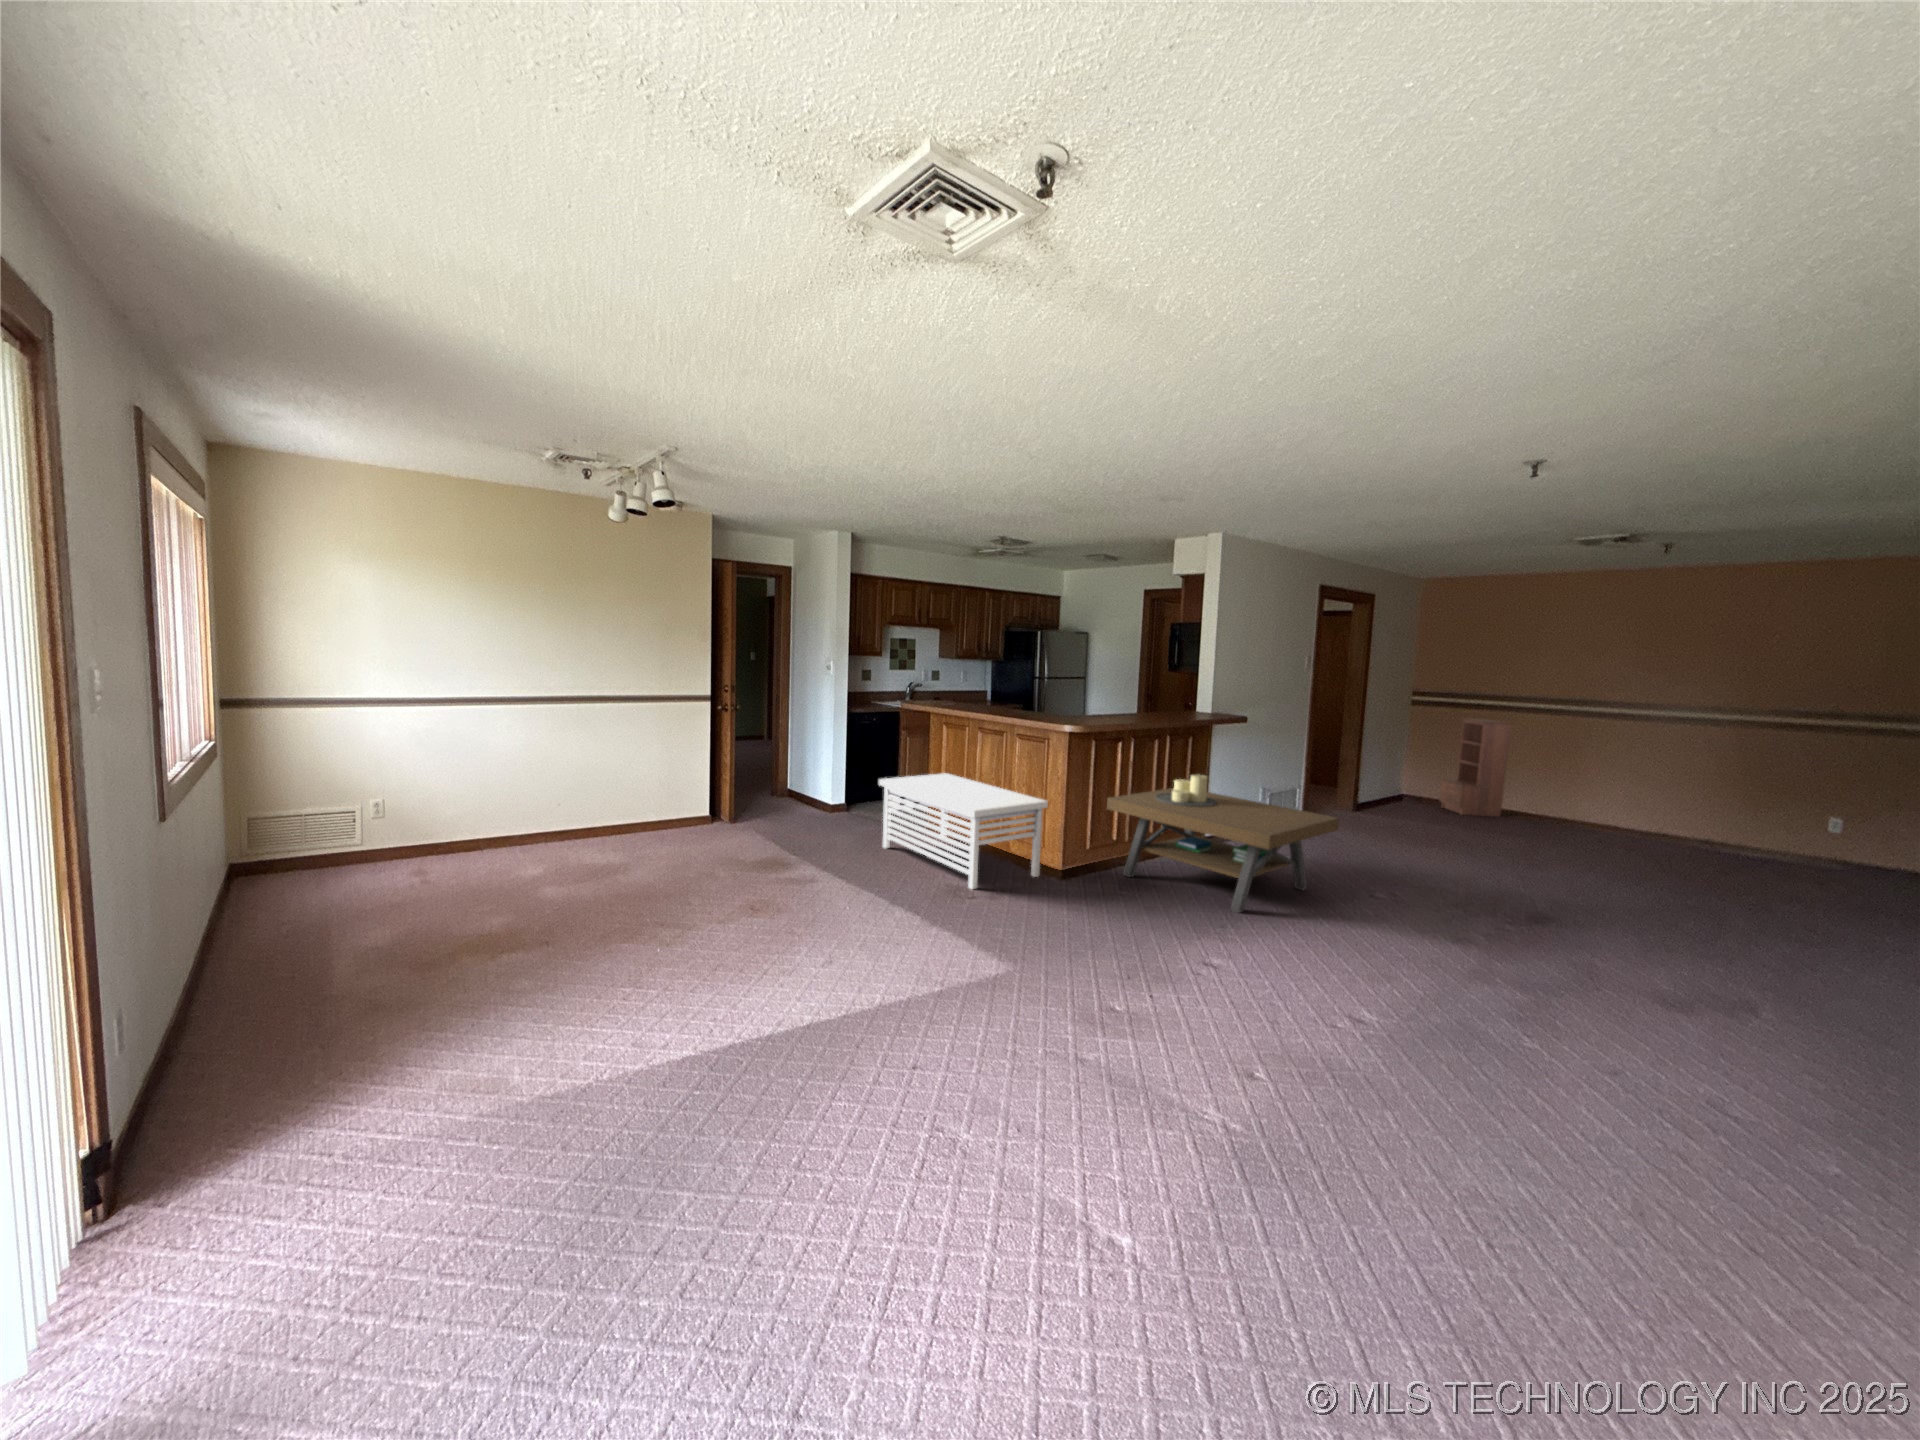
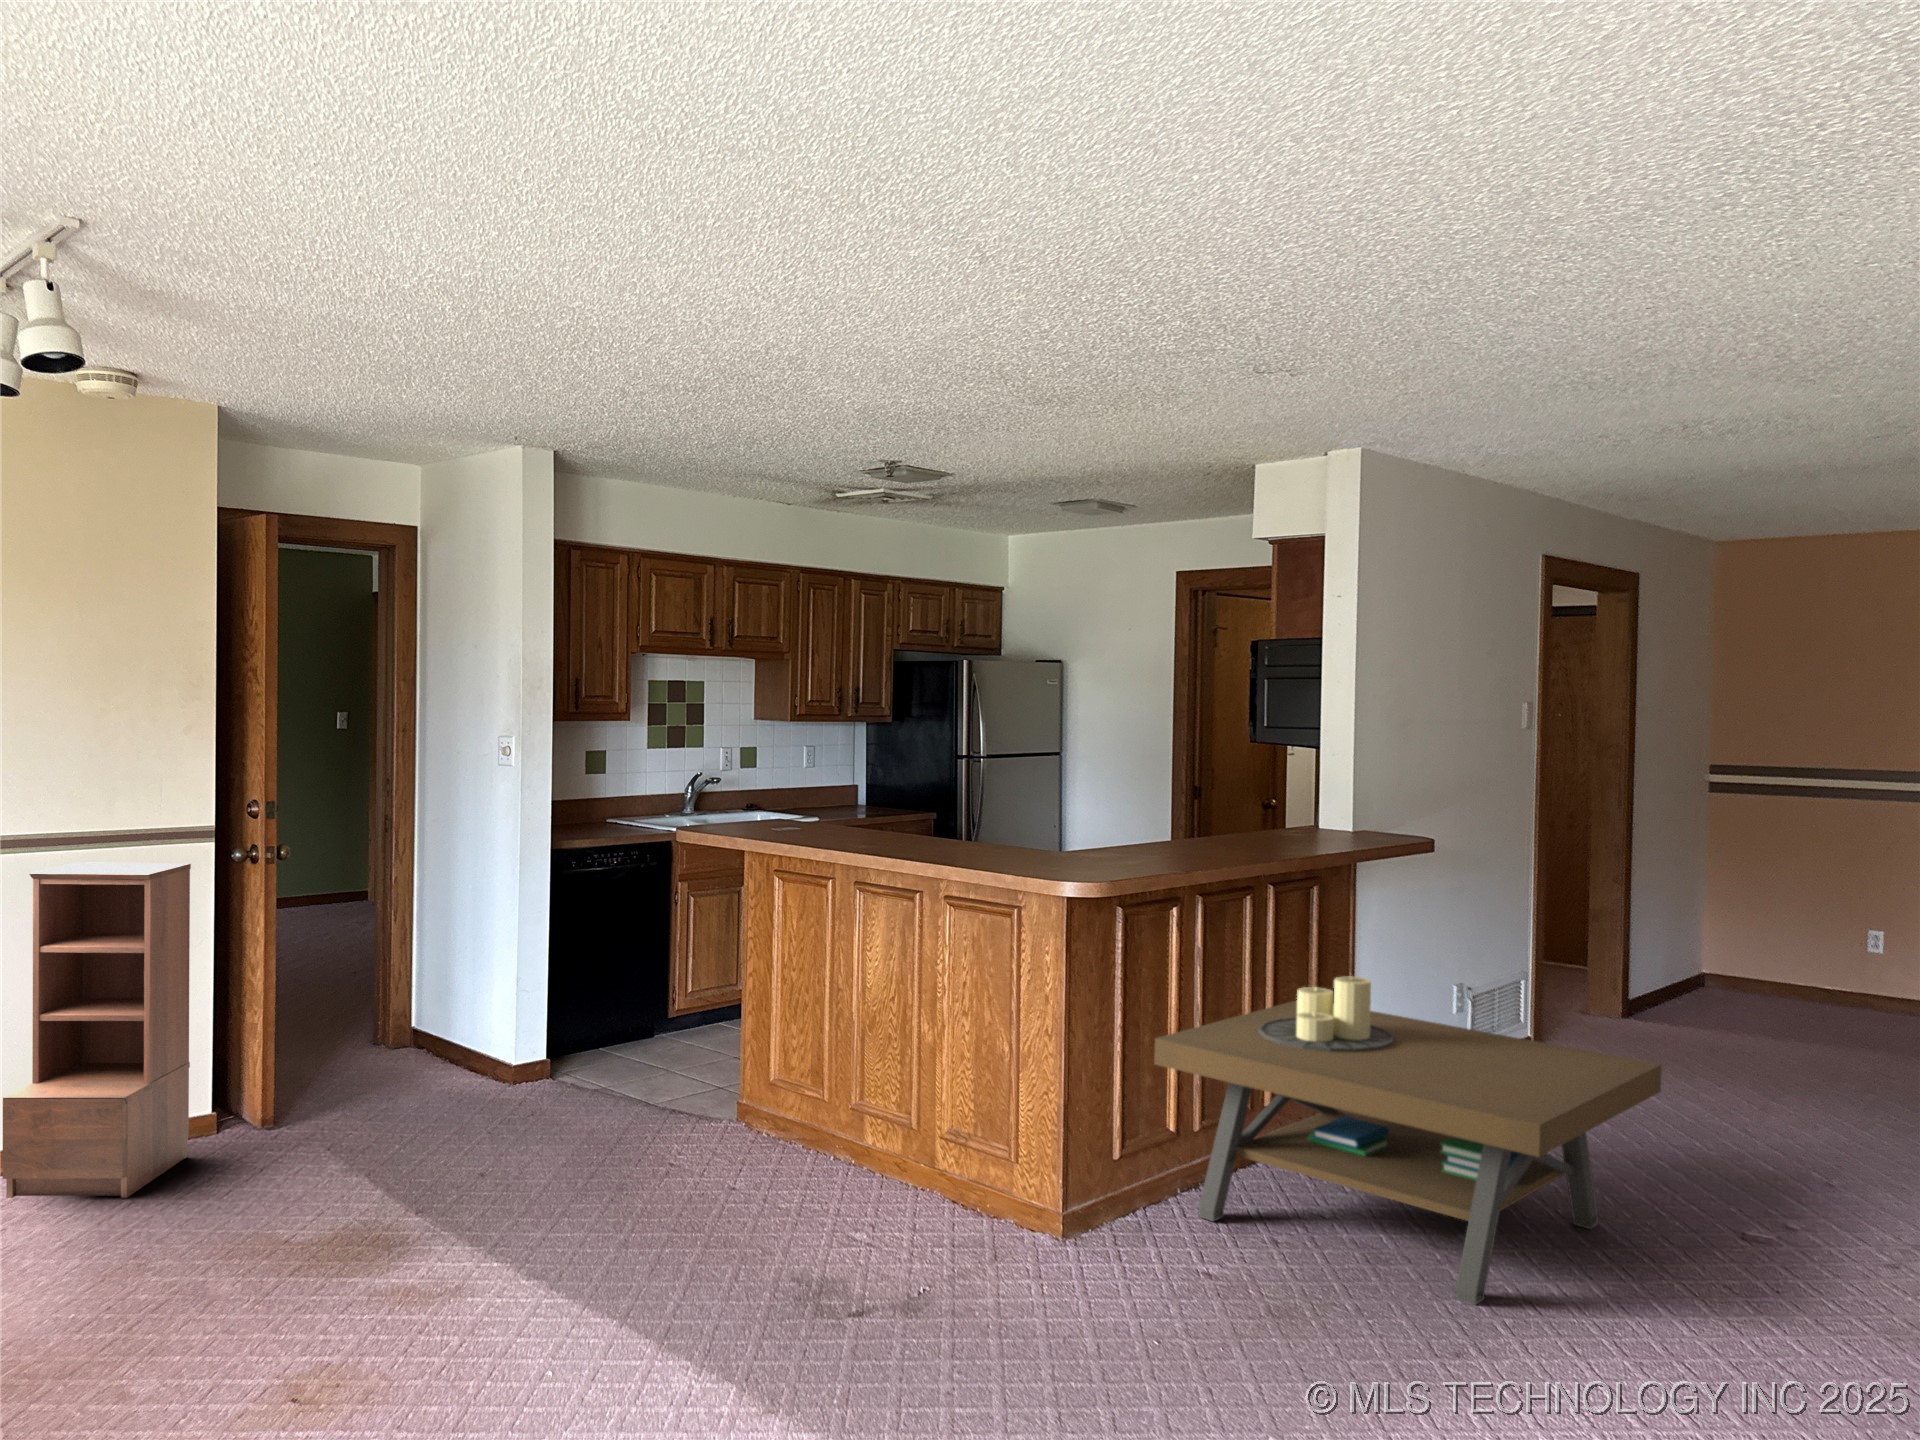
bookshelf: present [1440,719,1511,817] -> present [3,862,191,1198]
storage bench: present [879,773,1048,889] -> none [625,989,1025,1285]

